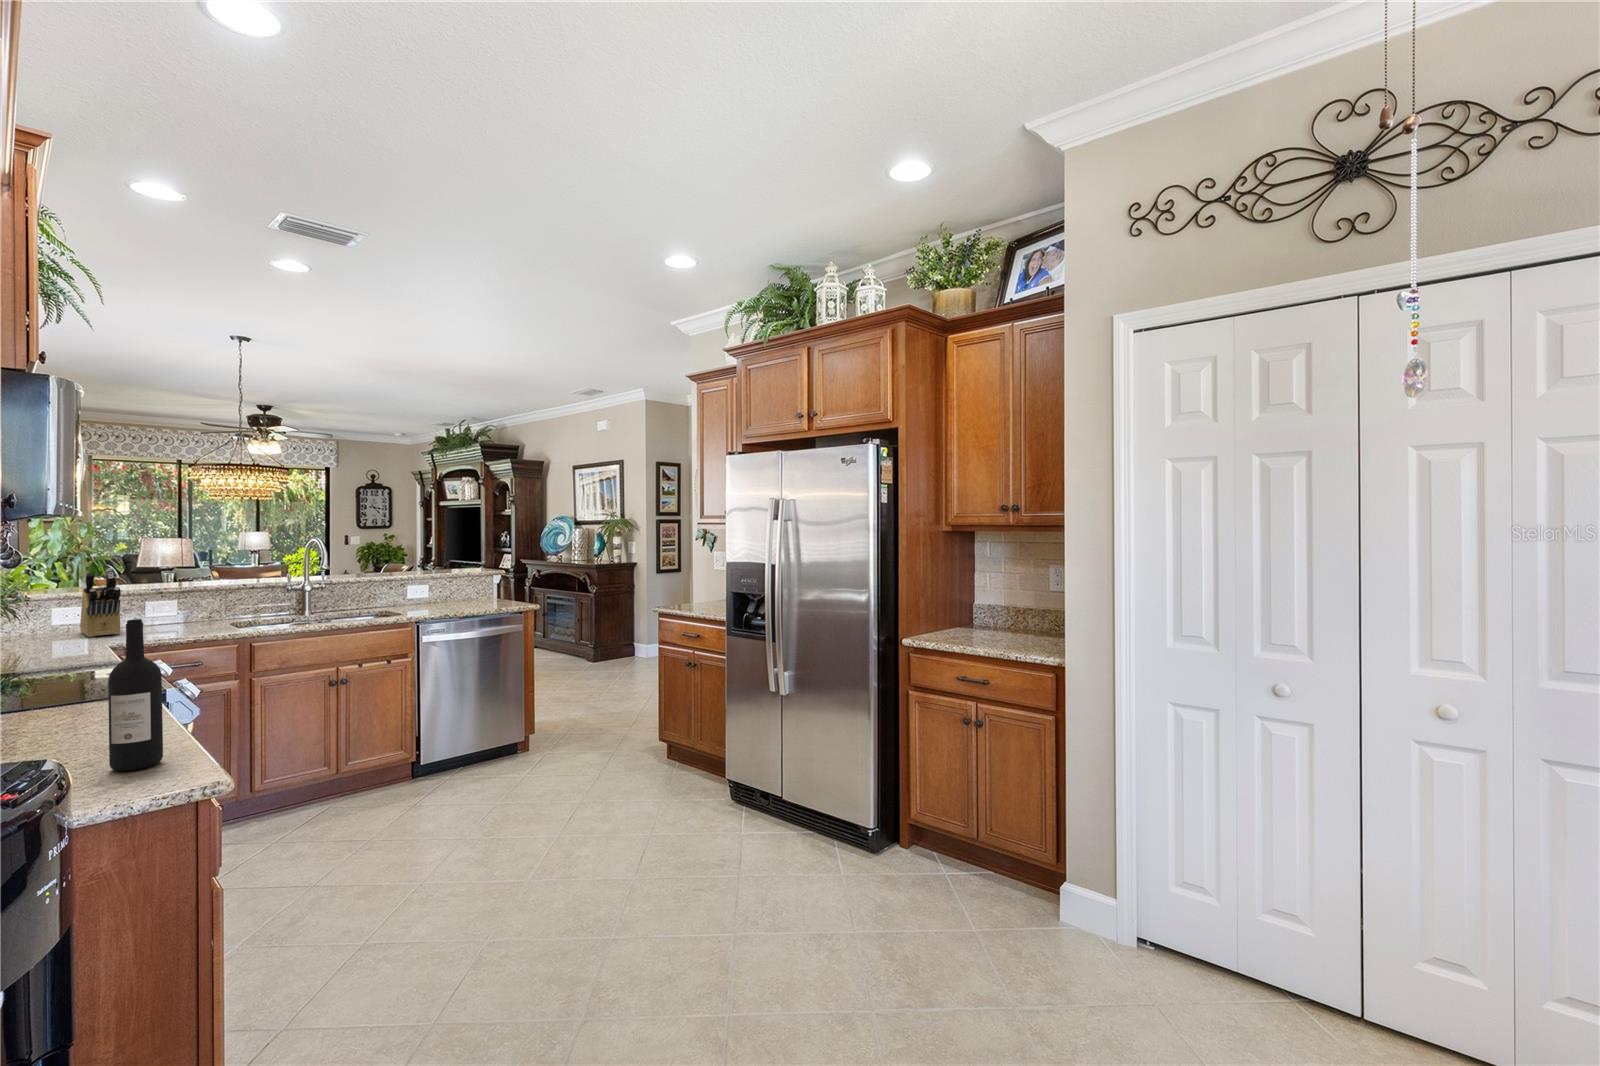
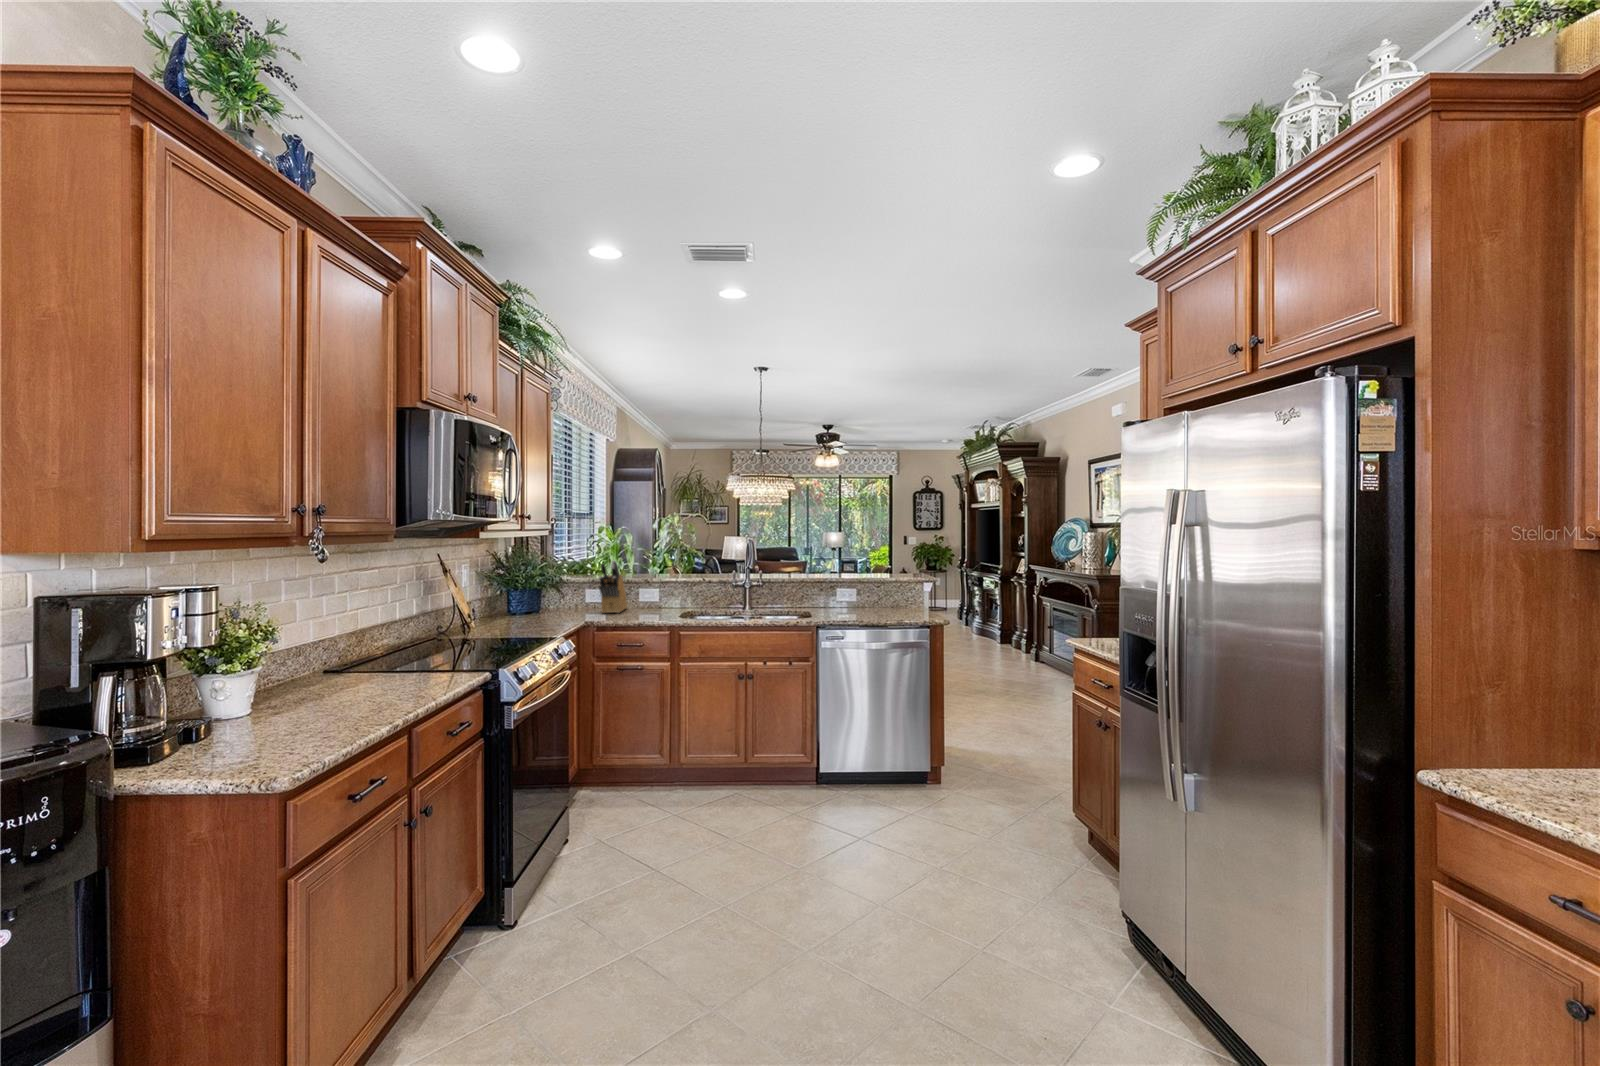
wine bottle: present [108,619,163,771] -> none [295,612,337,743]

